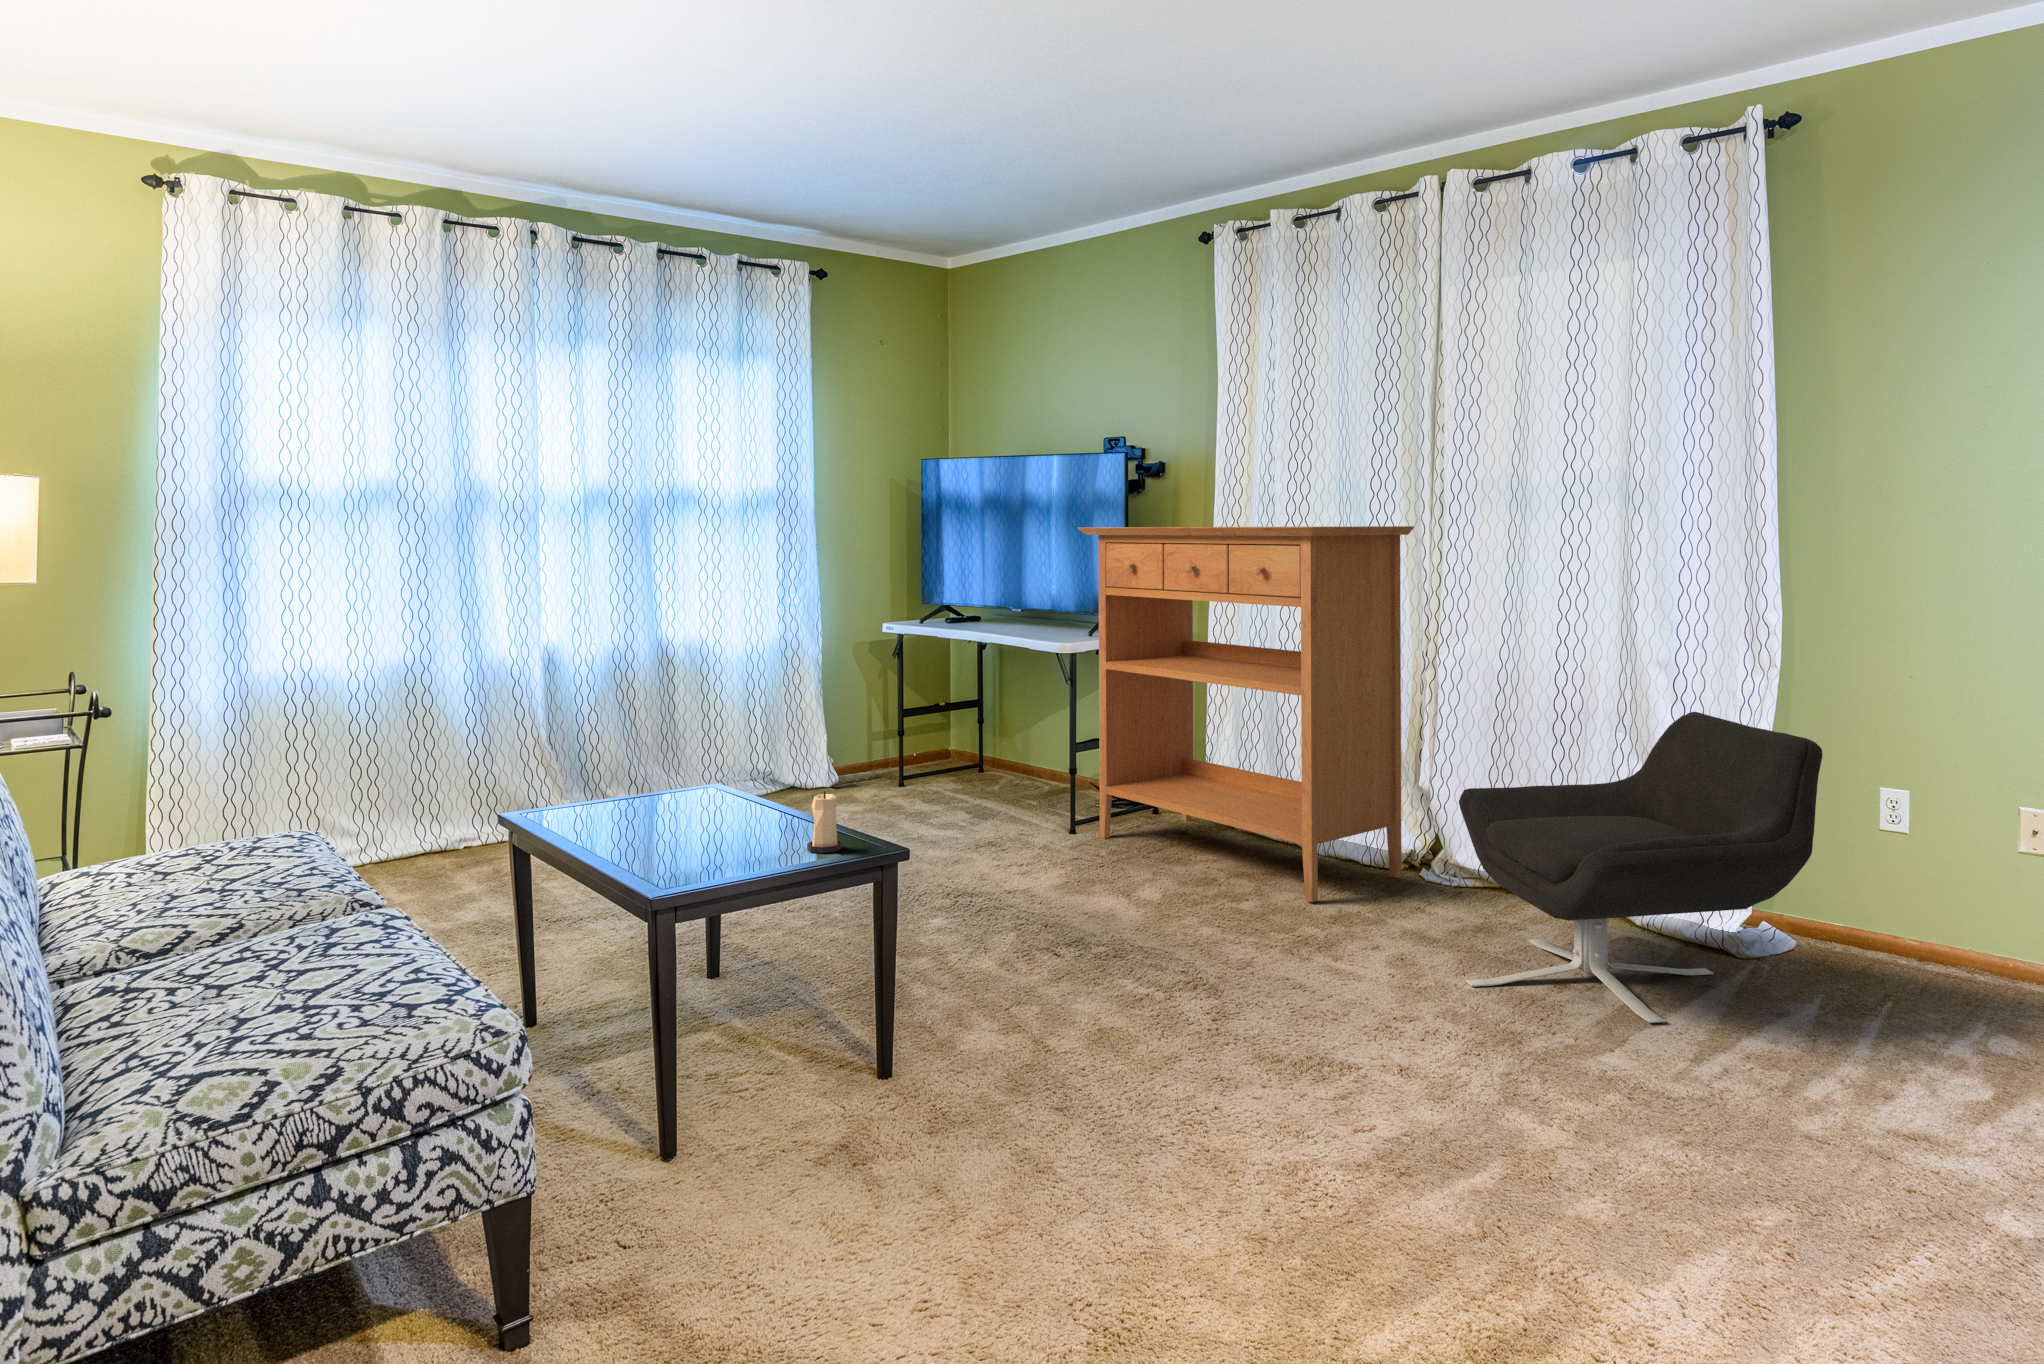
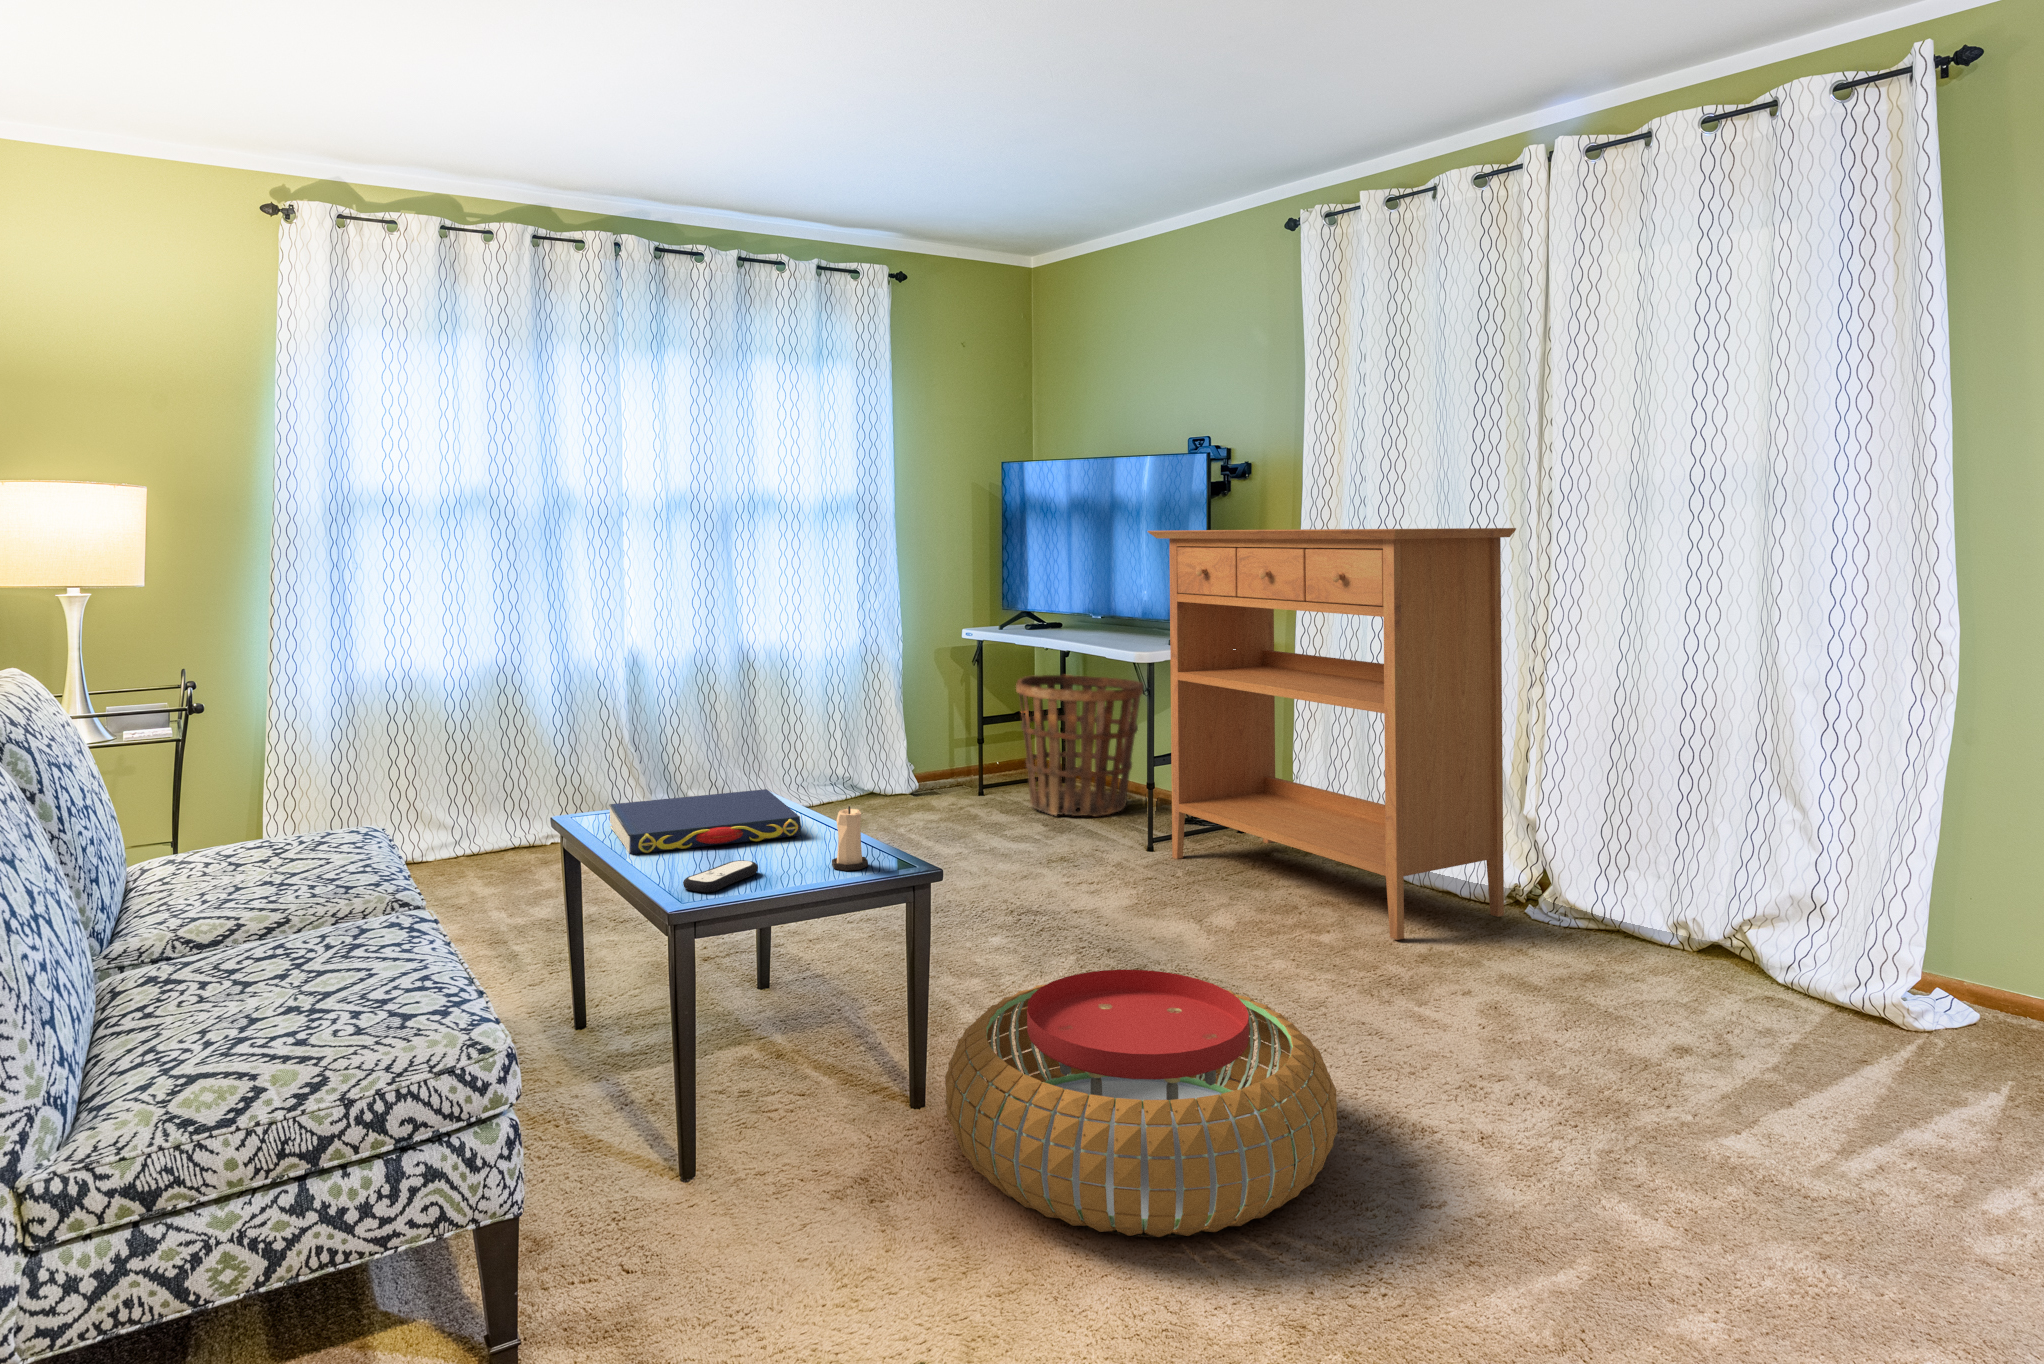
basket: none [945,667,1067,803] -> present [1016,675,1143,816]
lounge chair: present [1459,712,1822,1023] -> none [1564,743,2019,1107]
book: none [568,780,768,847] -> present [609,789,801,854]
remote control: none [665,847,736,878] -> present [683,860,758,892]
pouf: none [924,935,1283,1172] -> present [945,970,1338,1237]

